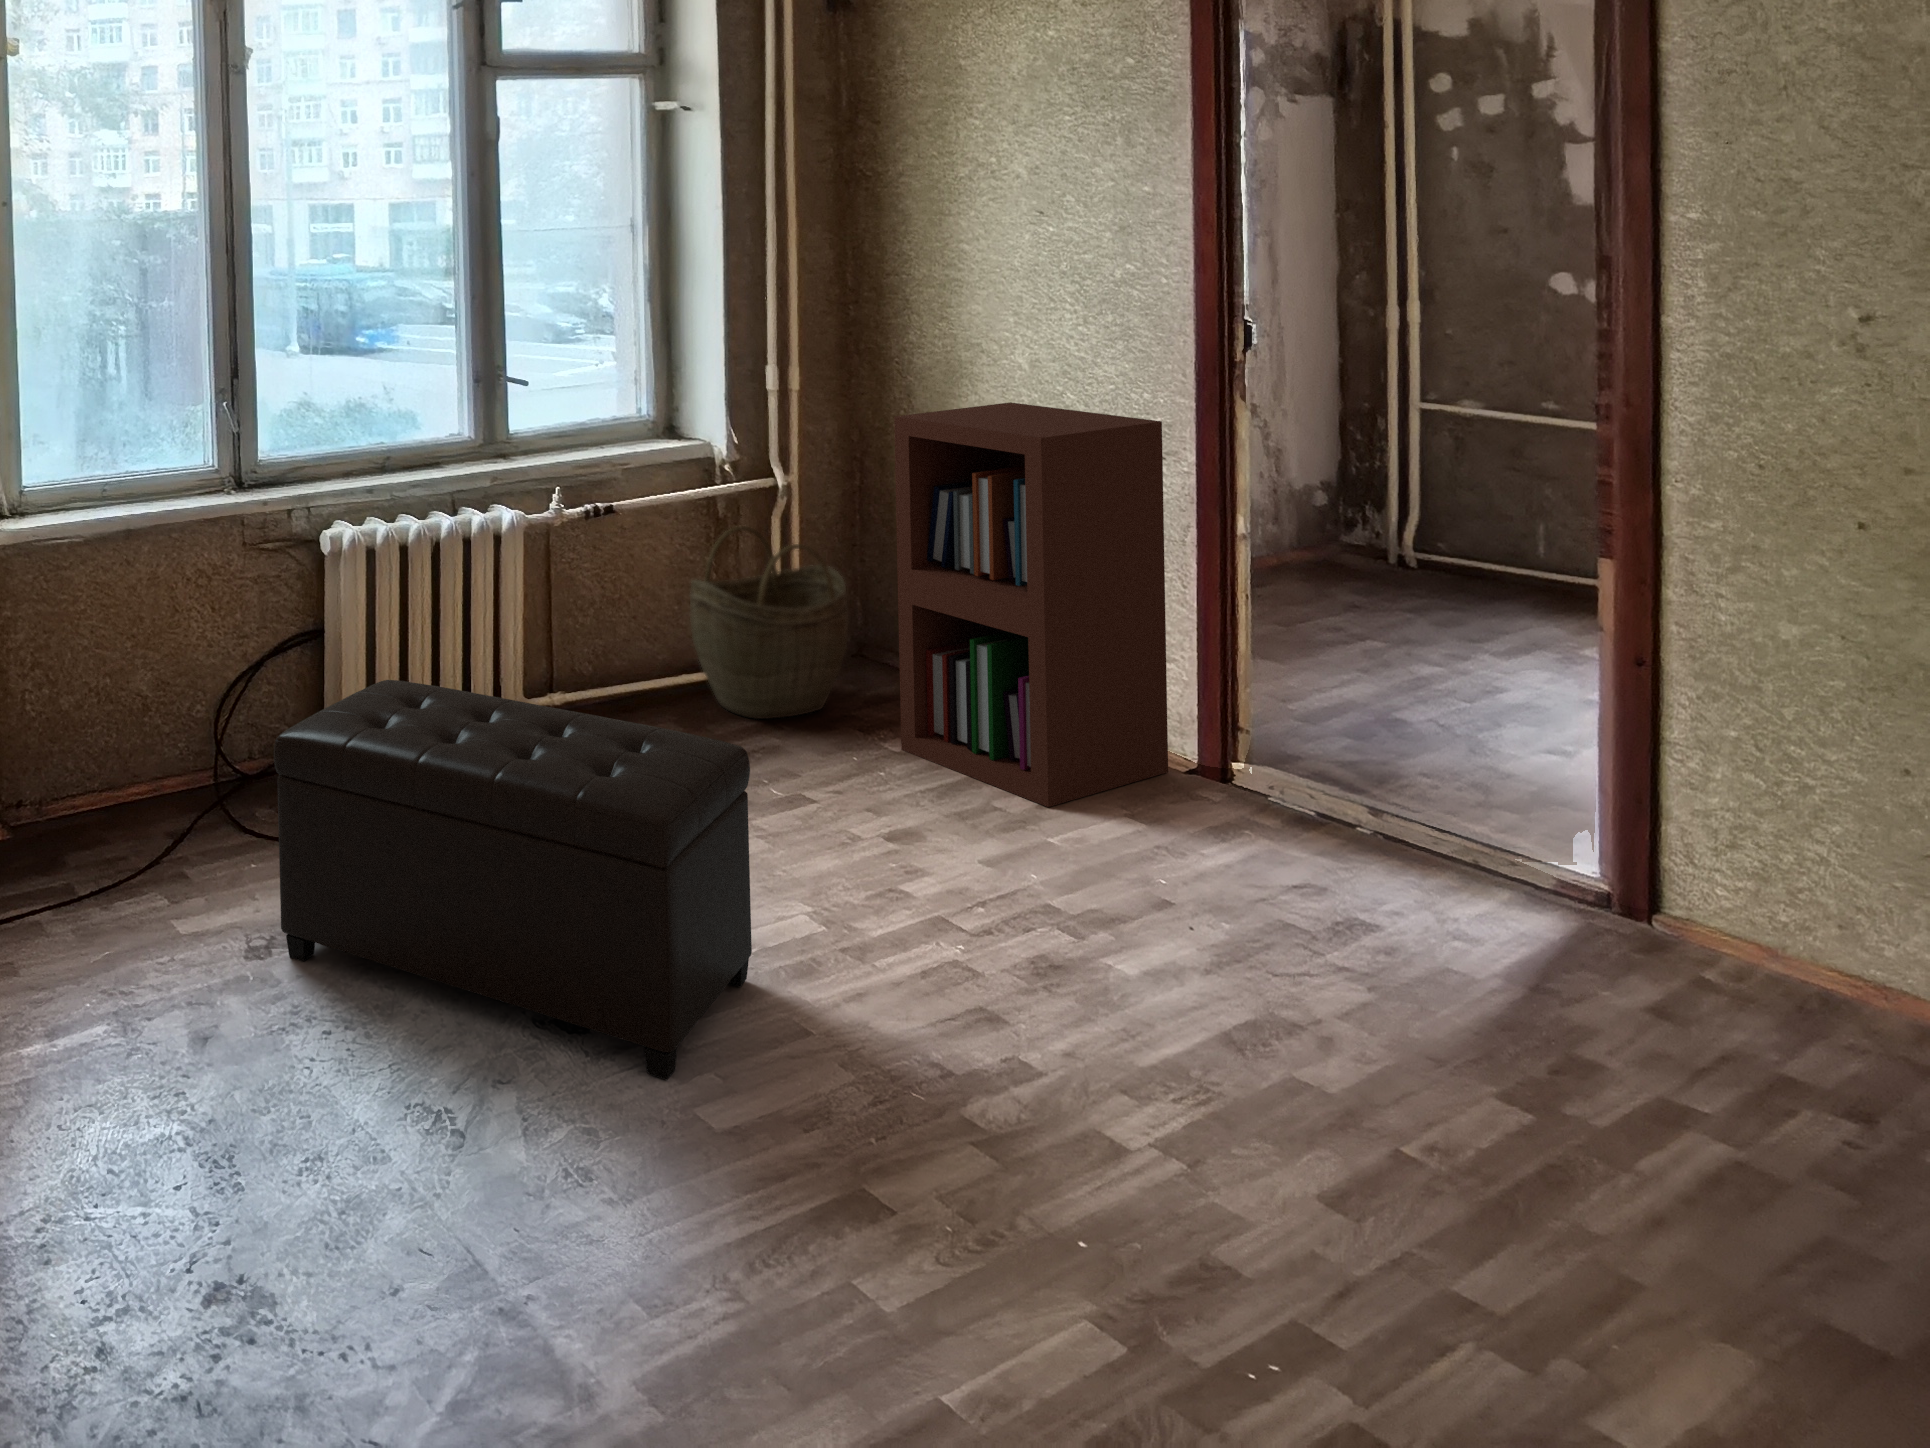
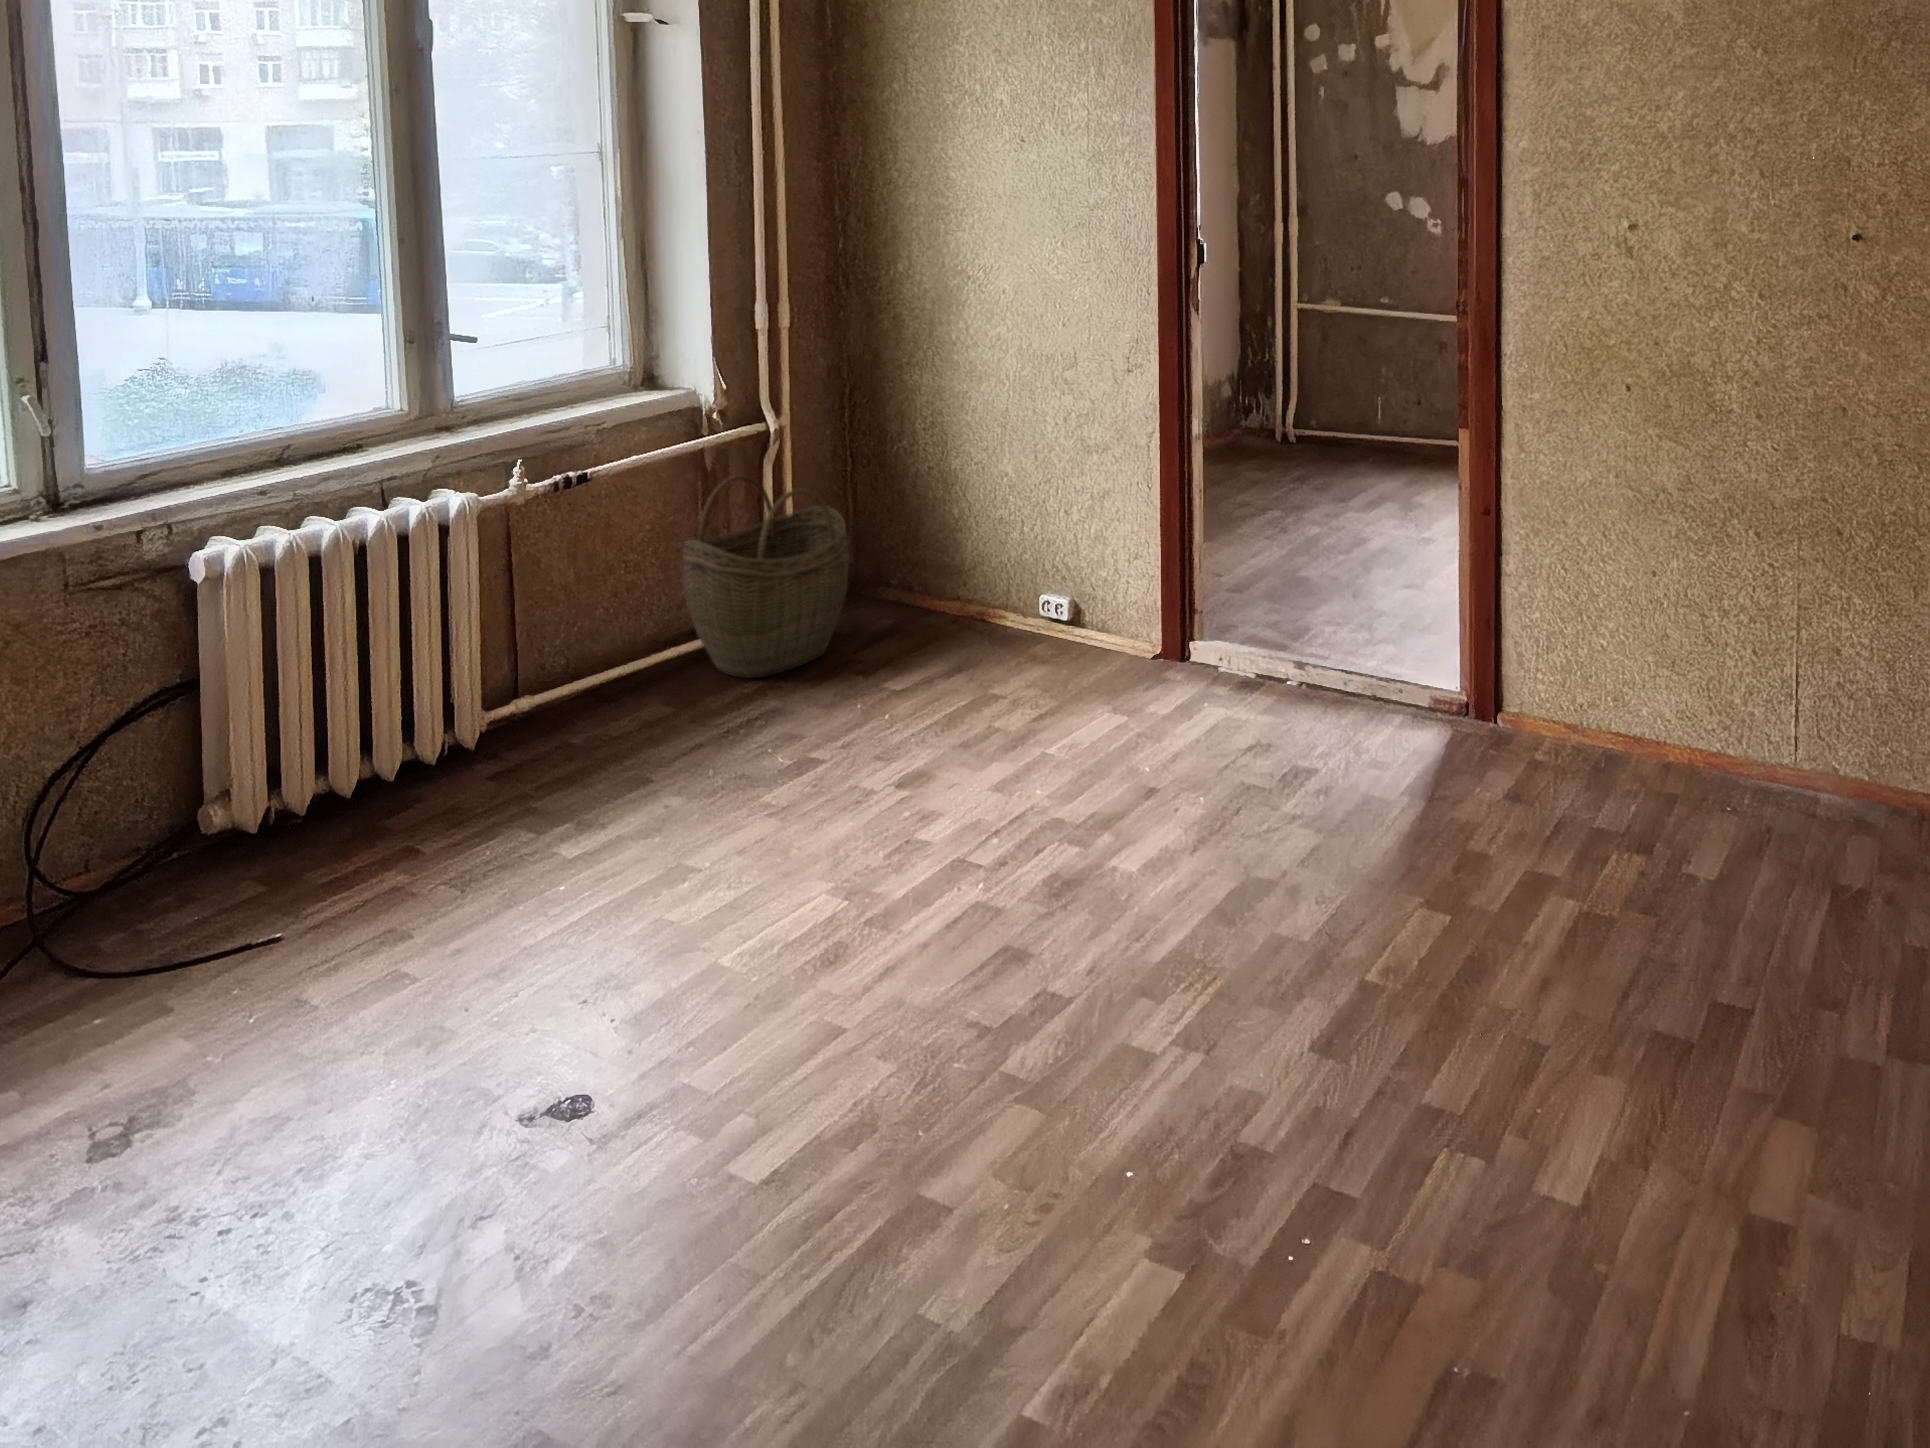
bookshelf: present [894,402,1168,807] -> none [895,327,1136,715]
ottoman: present [274,680,752,1080] -> none [120,737,776,1153]

